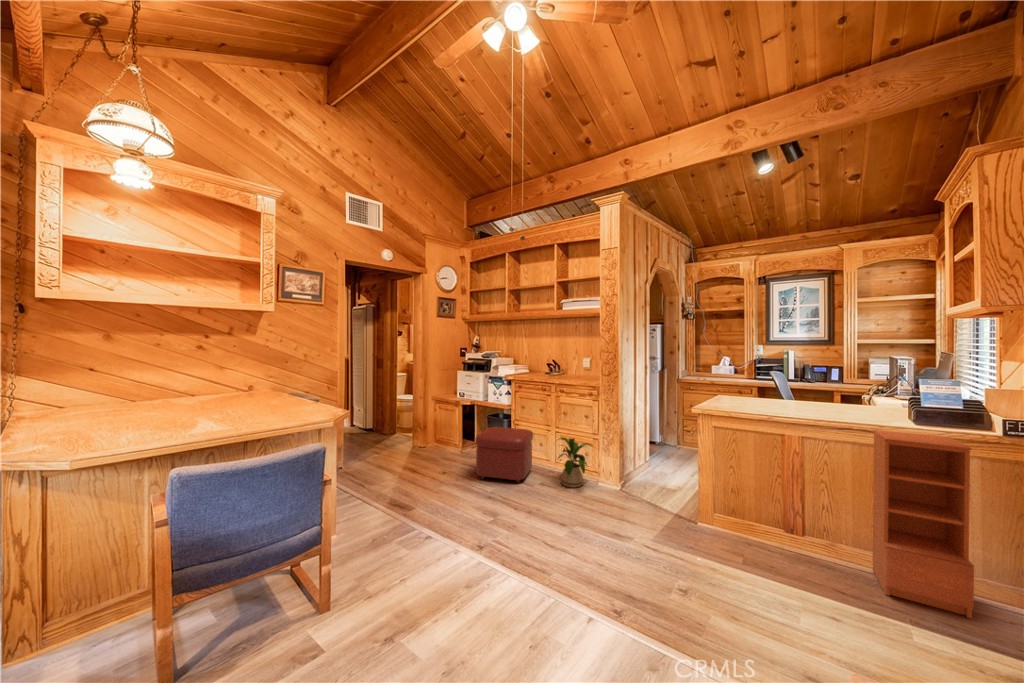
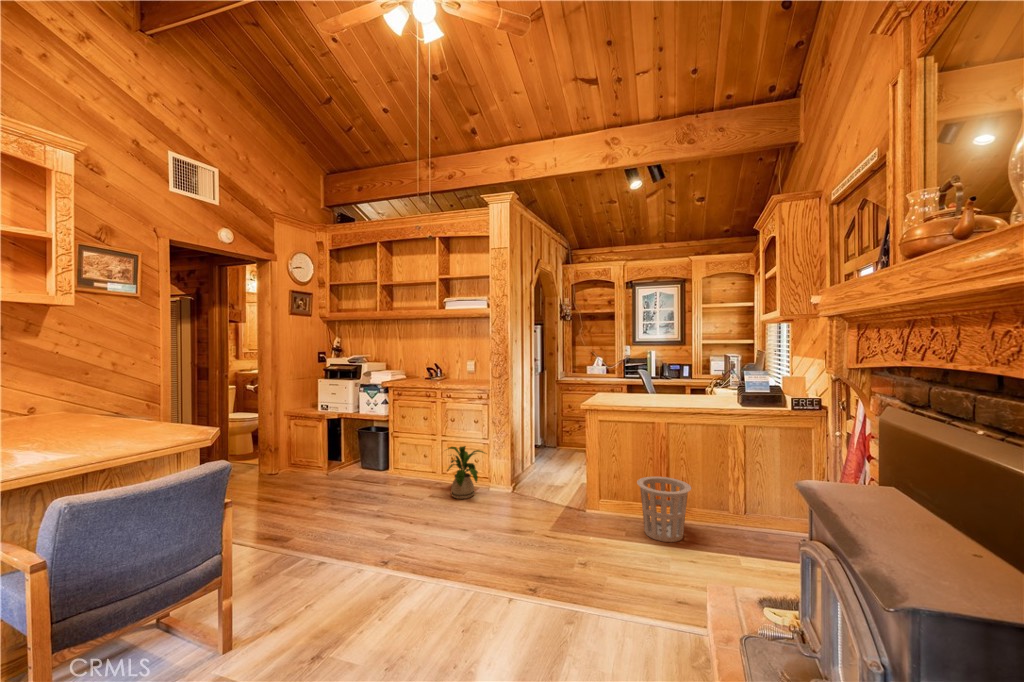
ottoman: present [475,427,533,483] -> none [351,442,417,503]
bookcase: present [872,430,974,618] -> none [717,414,779,551]
waste basket: none [759,494,833,576] -> present [637,477,691,542]

